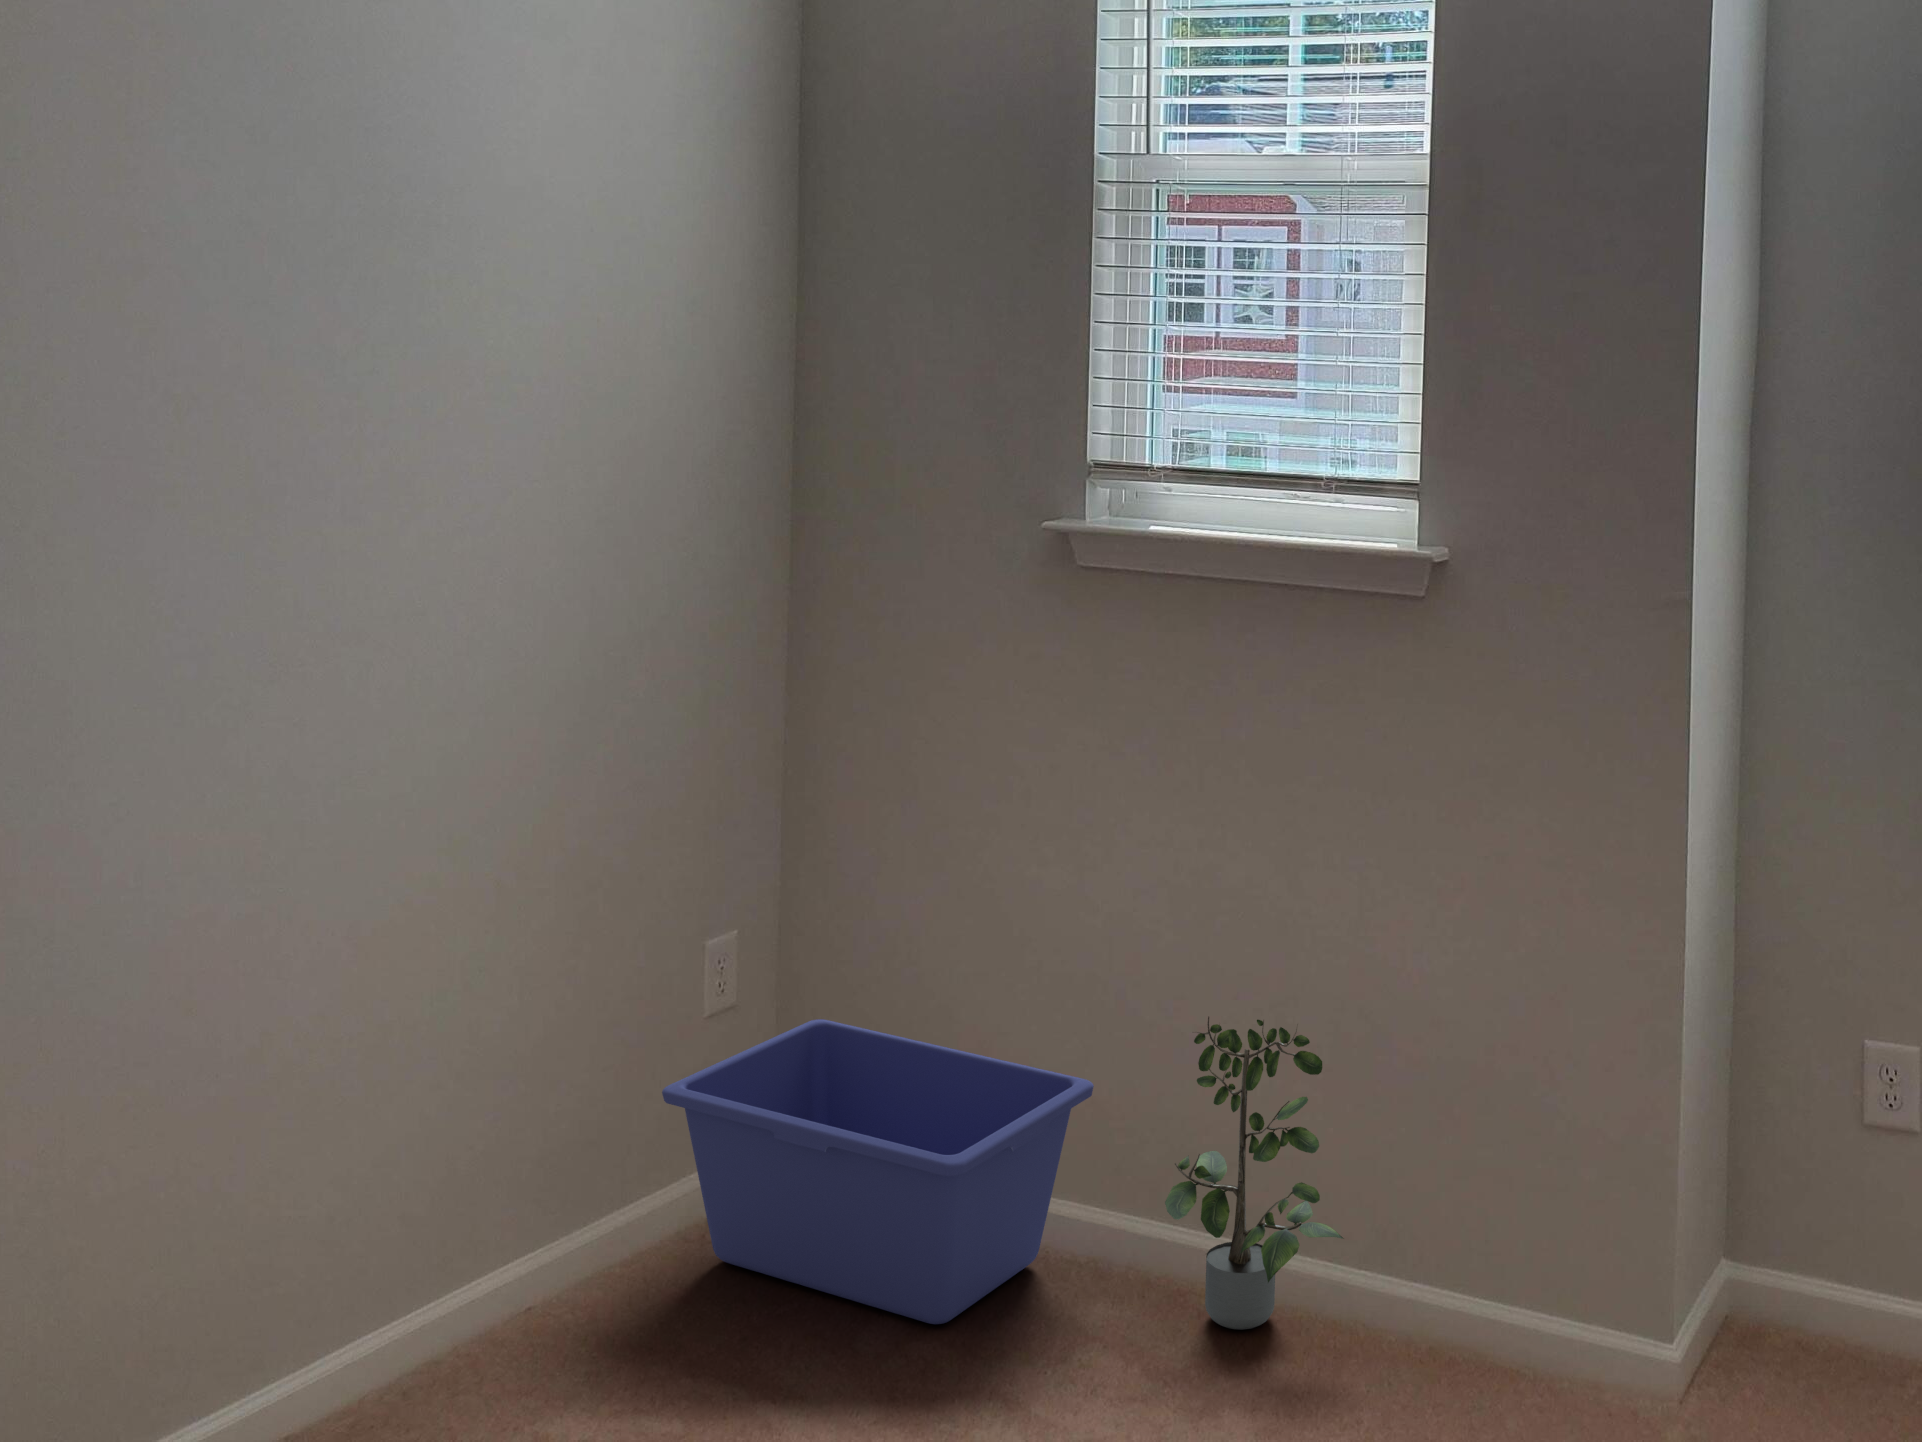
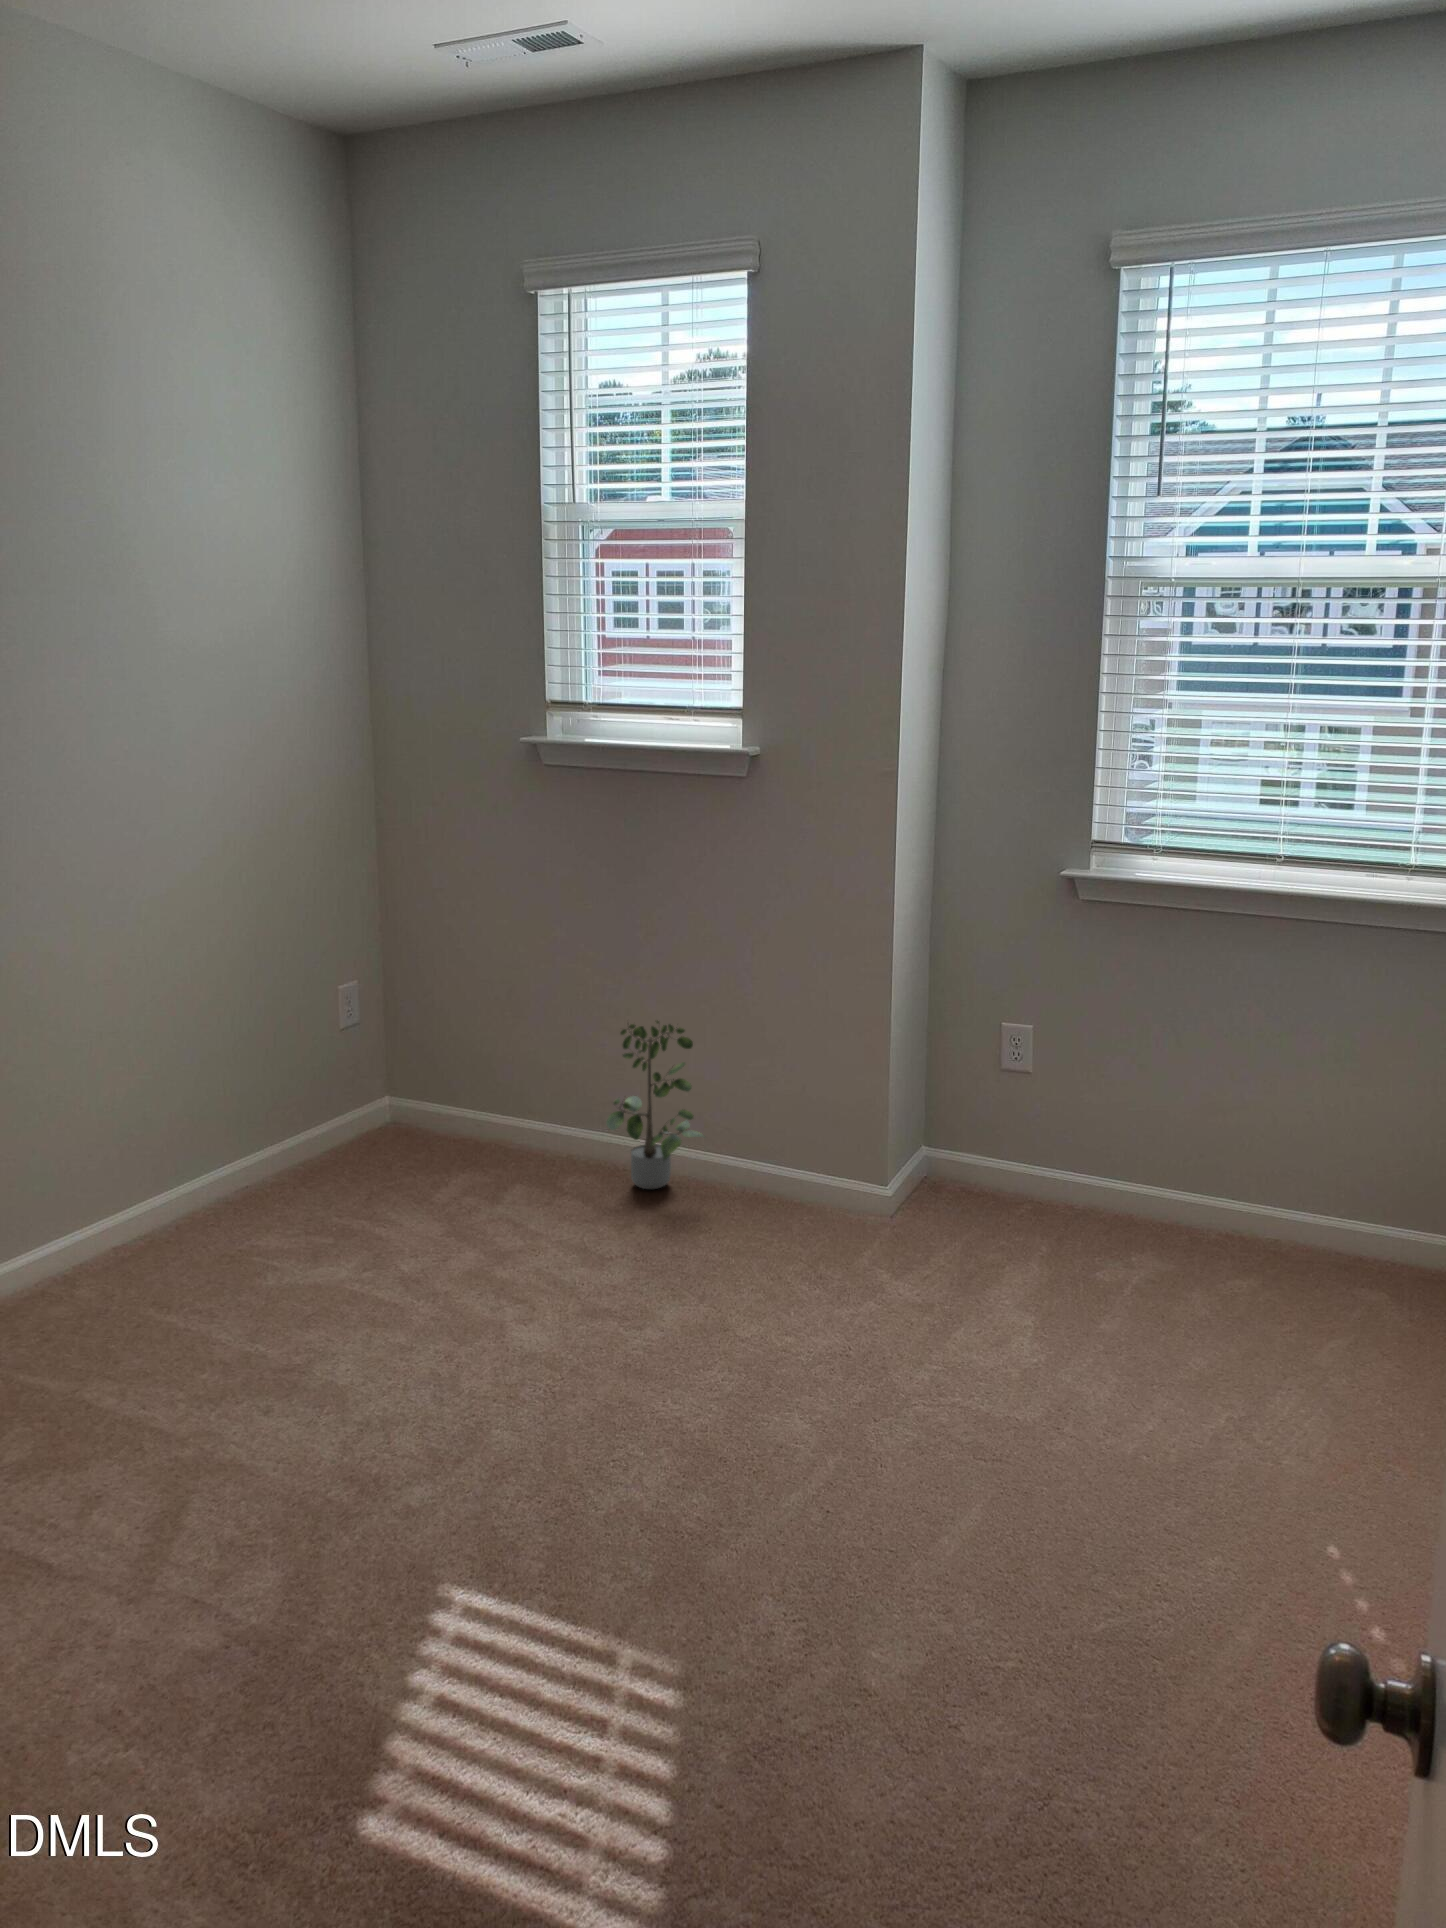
storage bin: present [662,1020,1094,1324] -> none [316,1034,566,1189]

